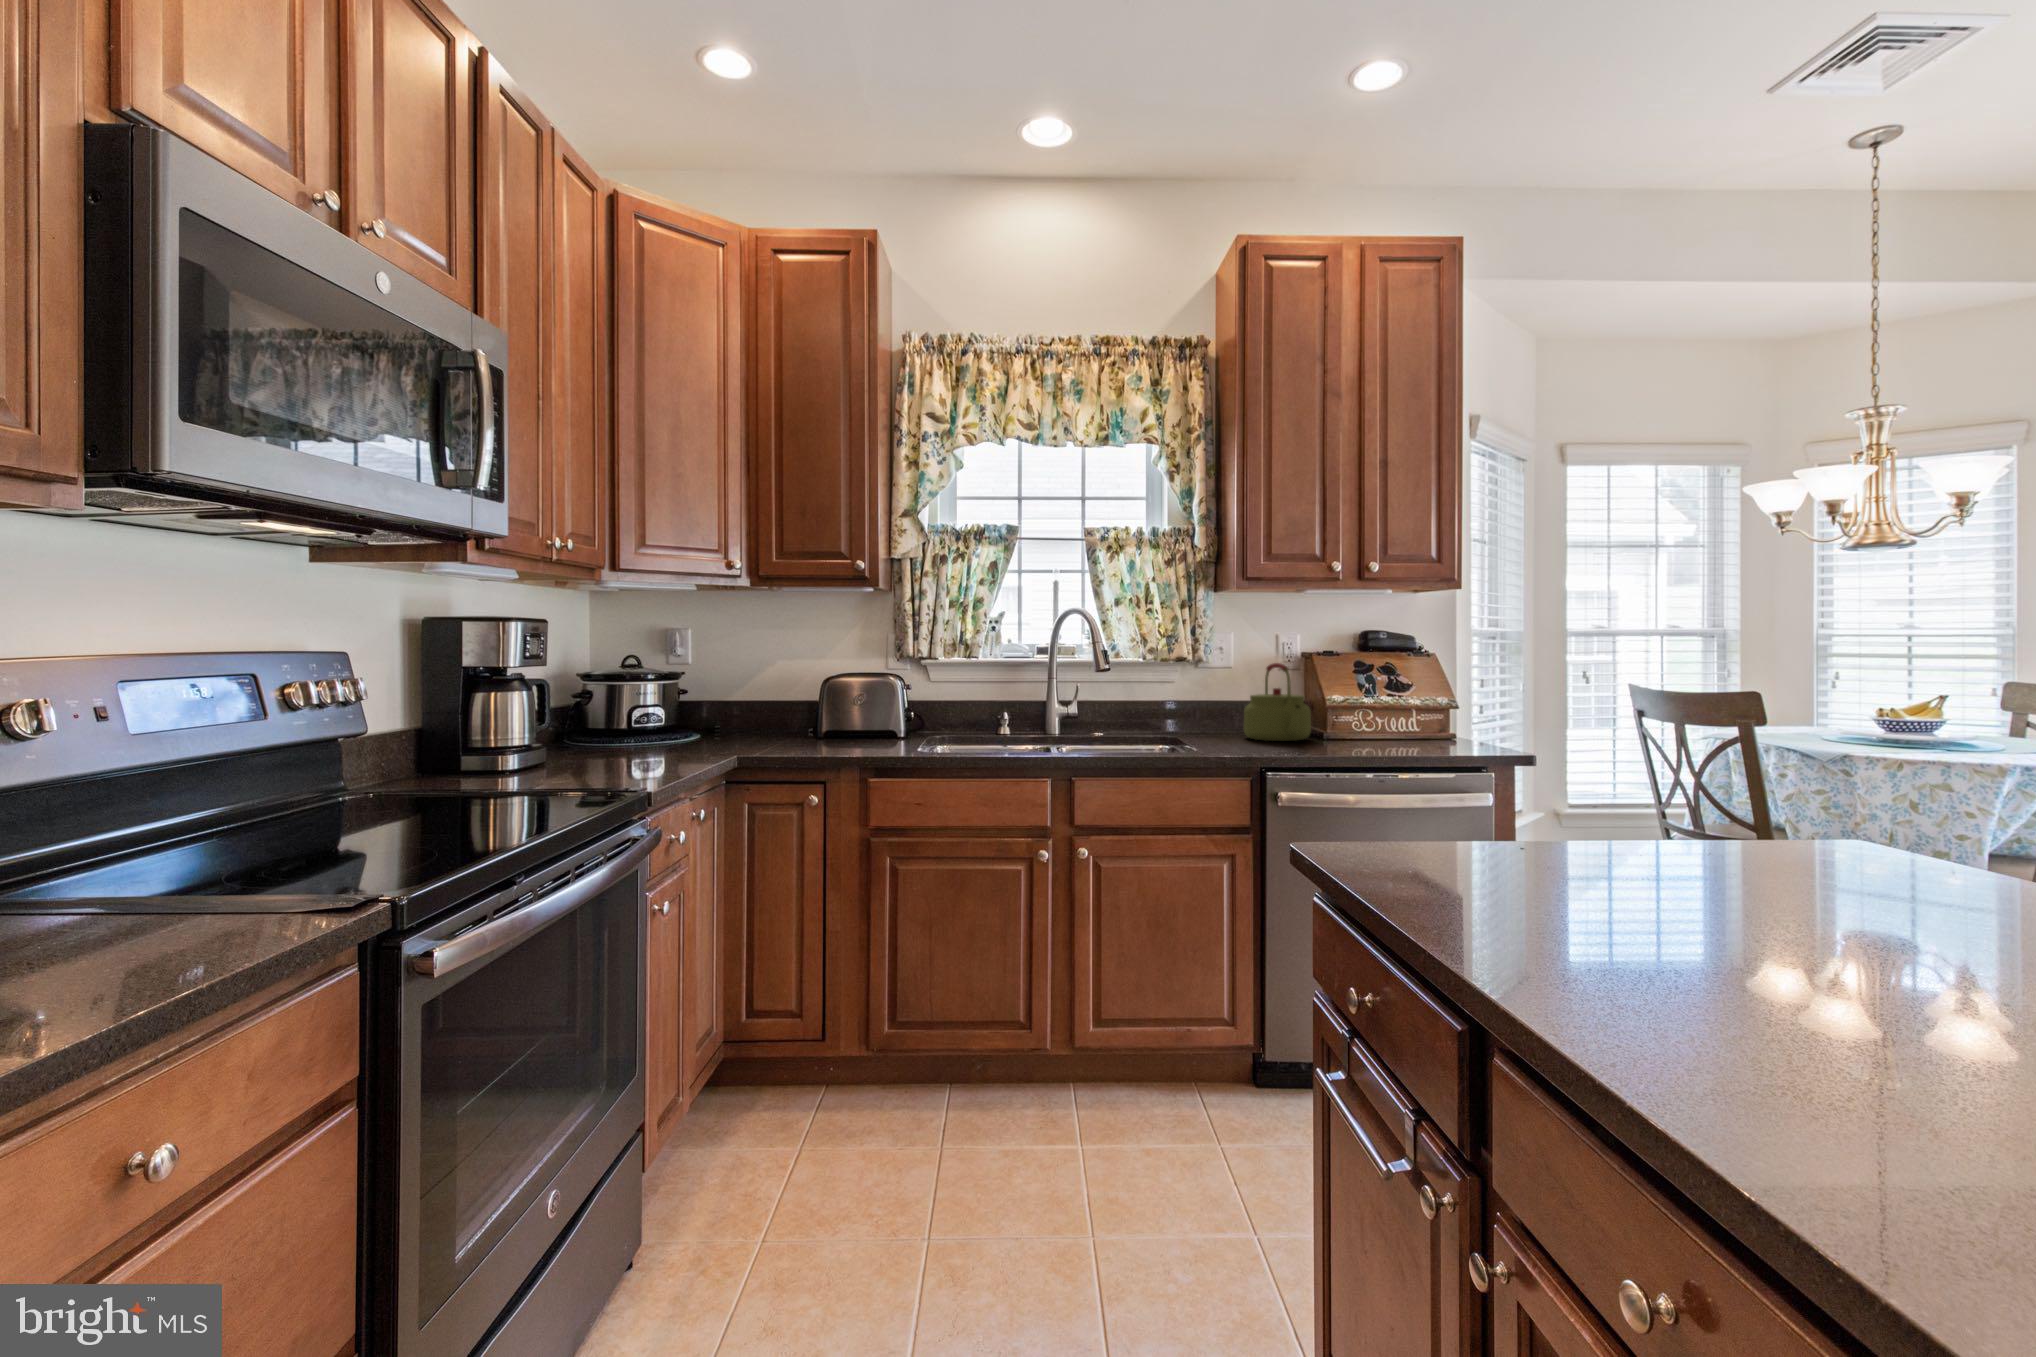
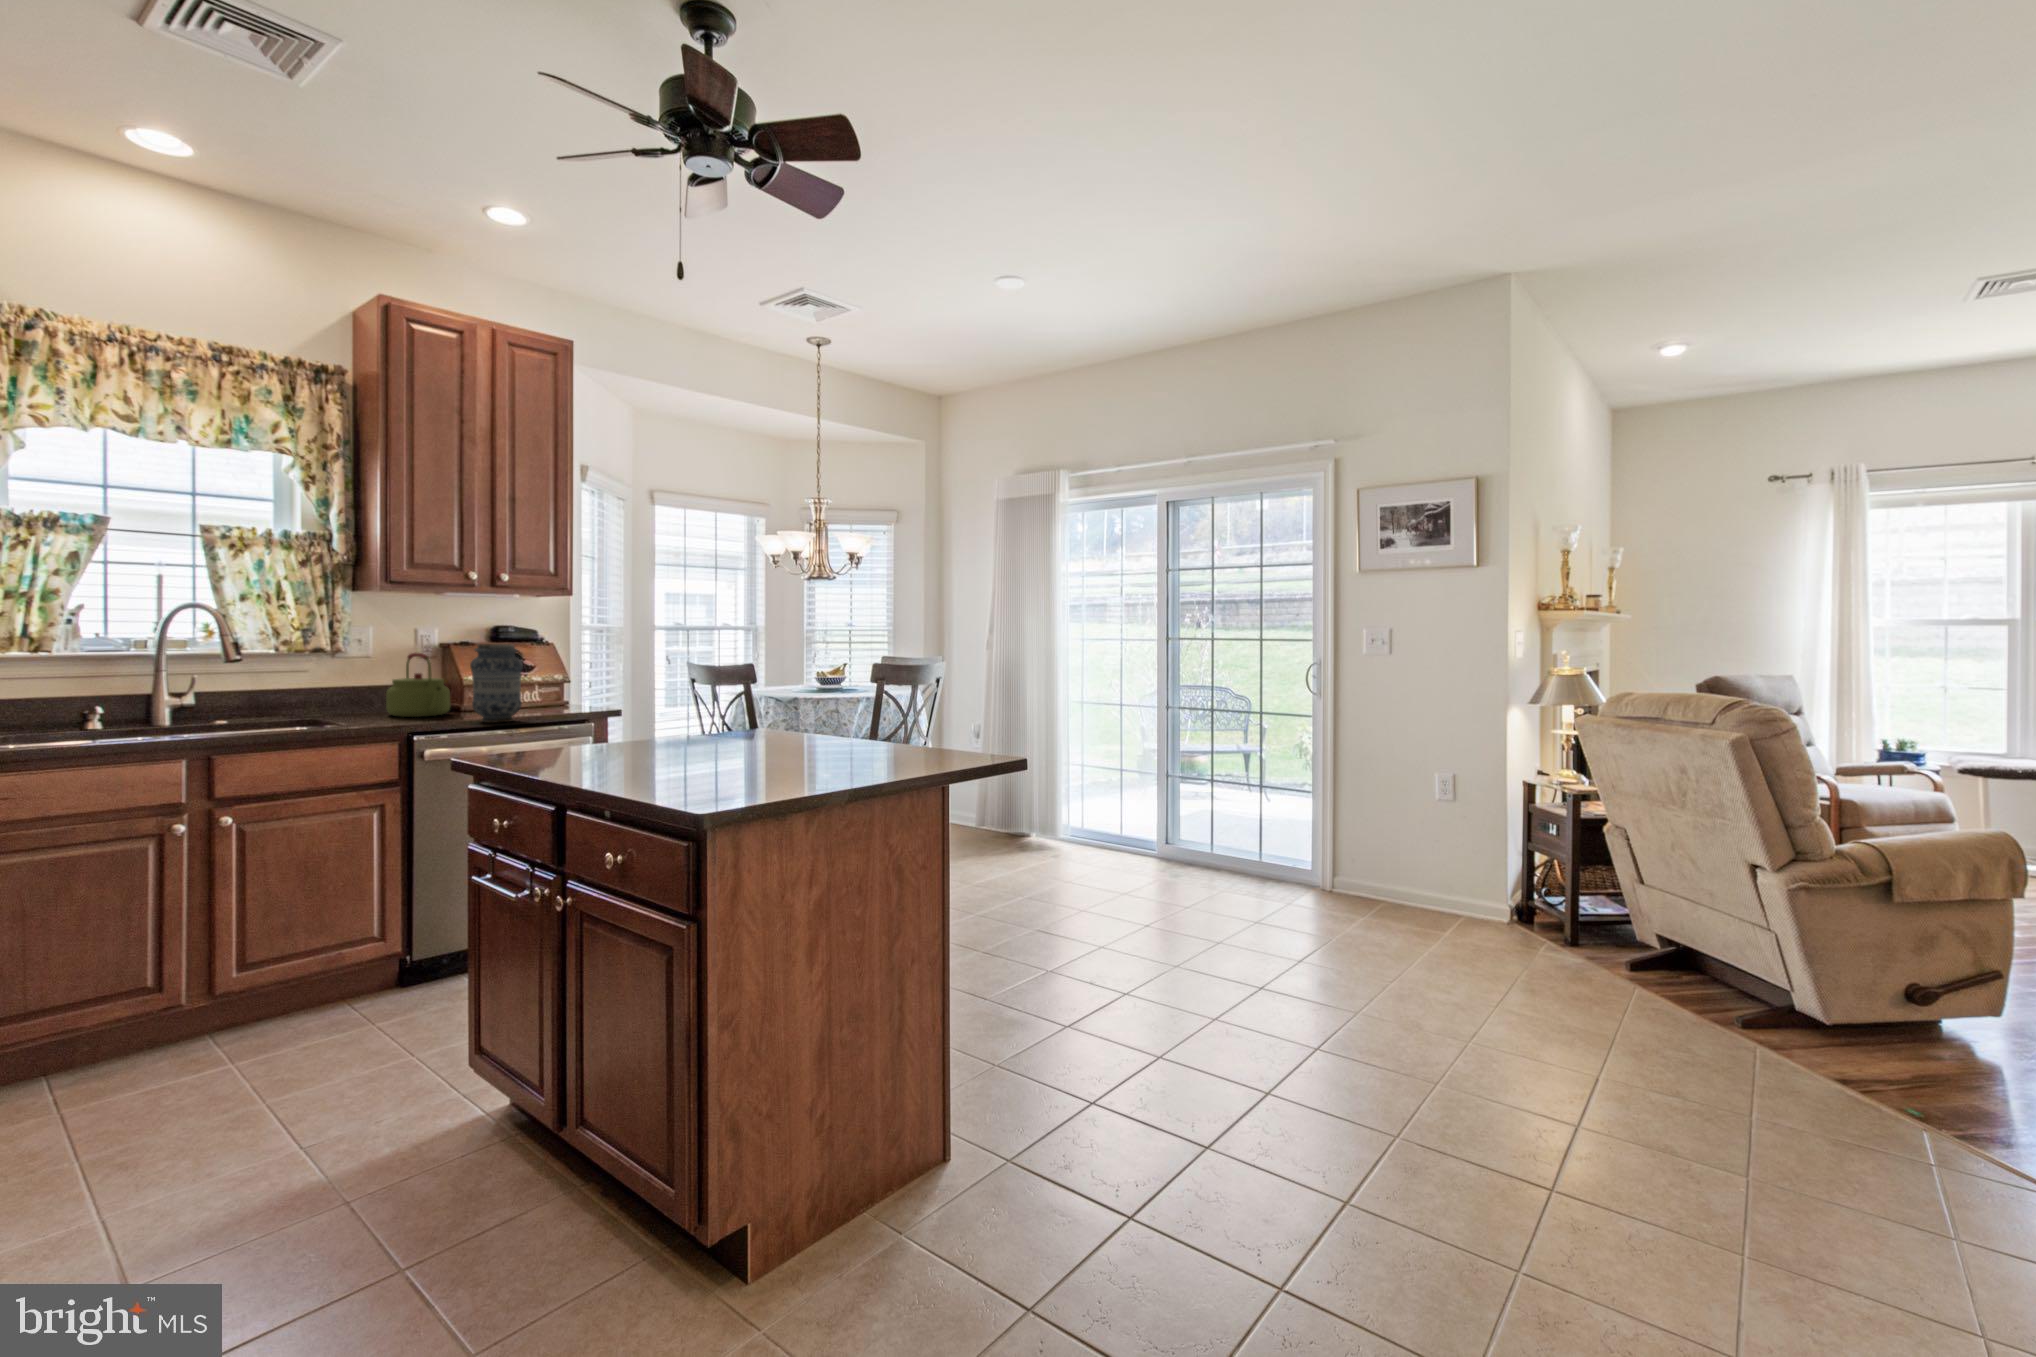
vase: none [1333,649,1398,754] -> present [470,644,523,723]

